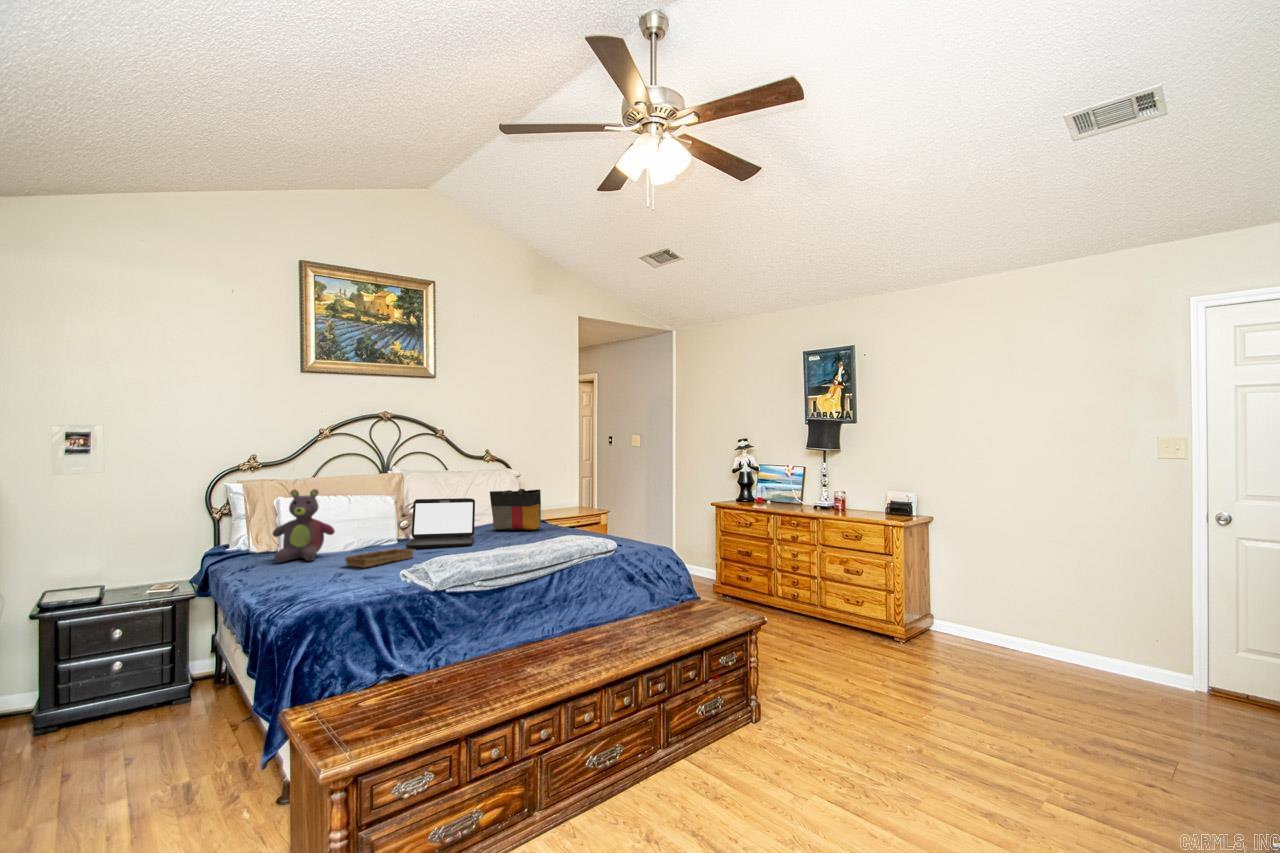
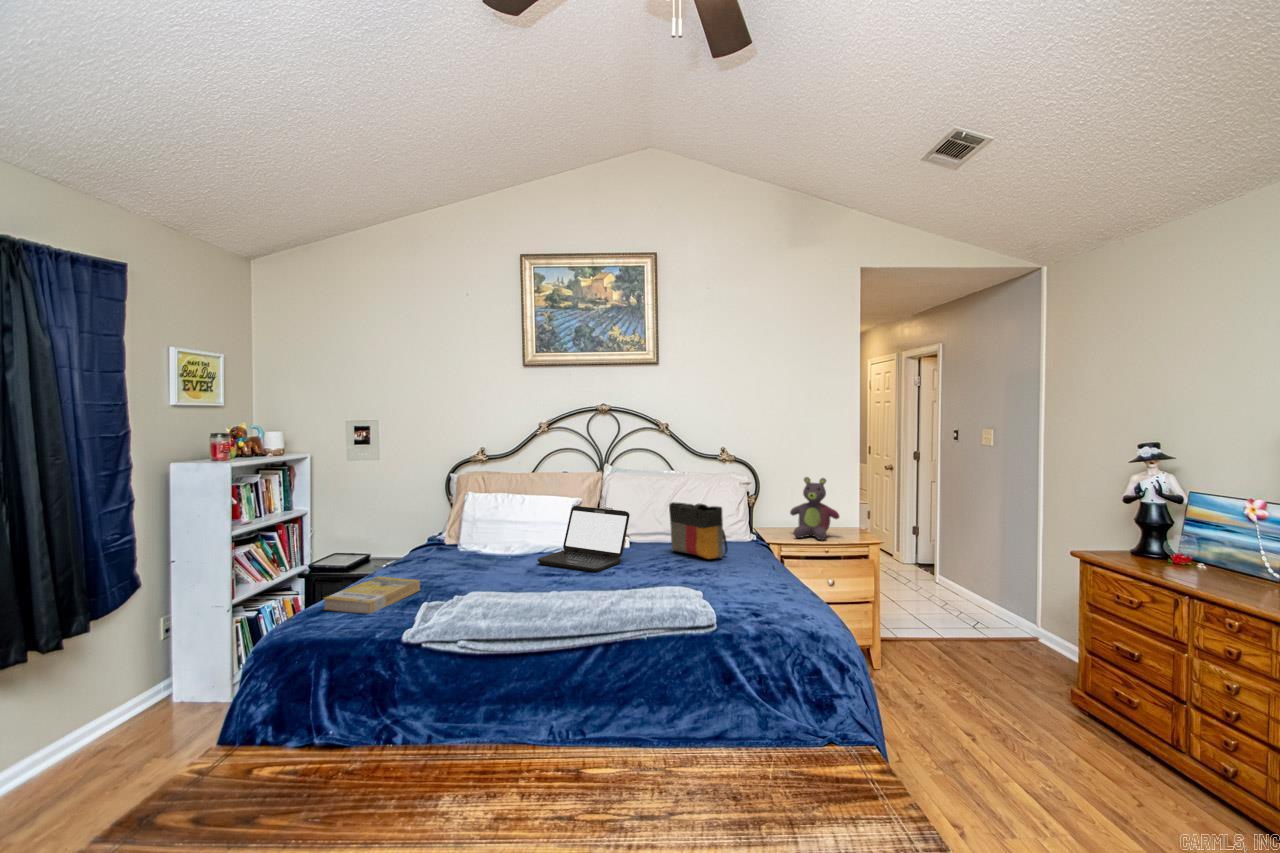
stuffed bear: present [273,489,335,562] -> present [790,477,839,540]
tray: present [345,548,413,567] -> none [440,562,516,583]
book: none [302,564,359,595] -> present [324,576,420,614]

